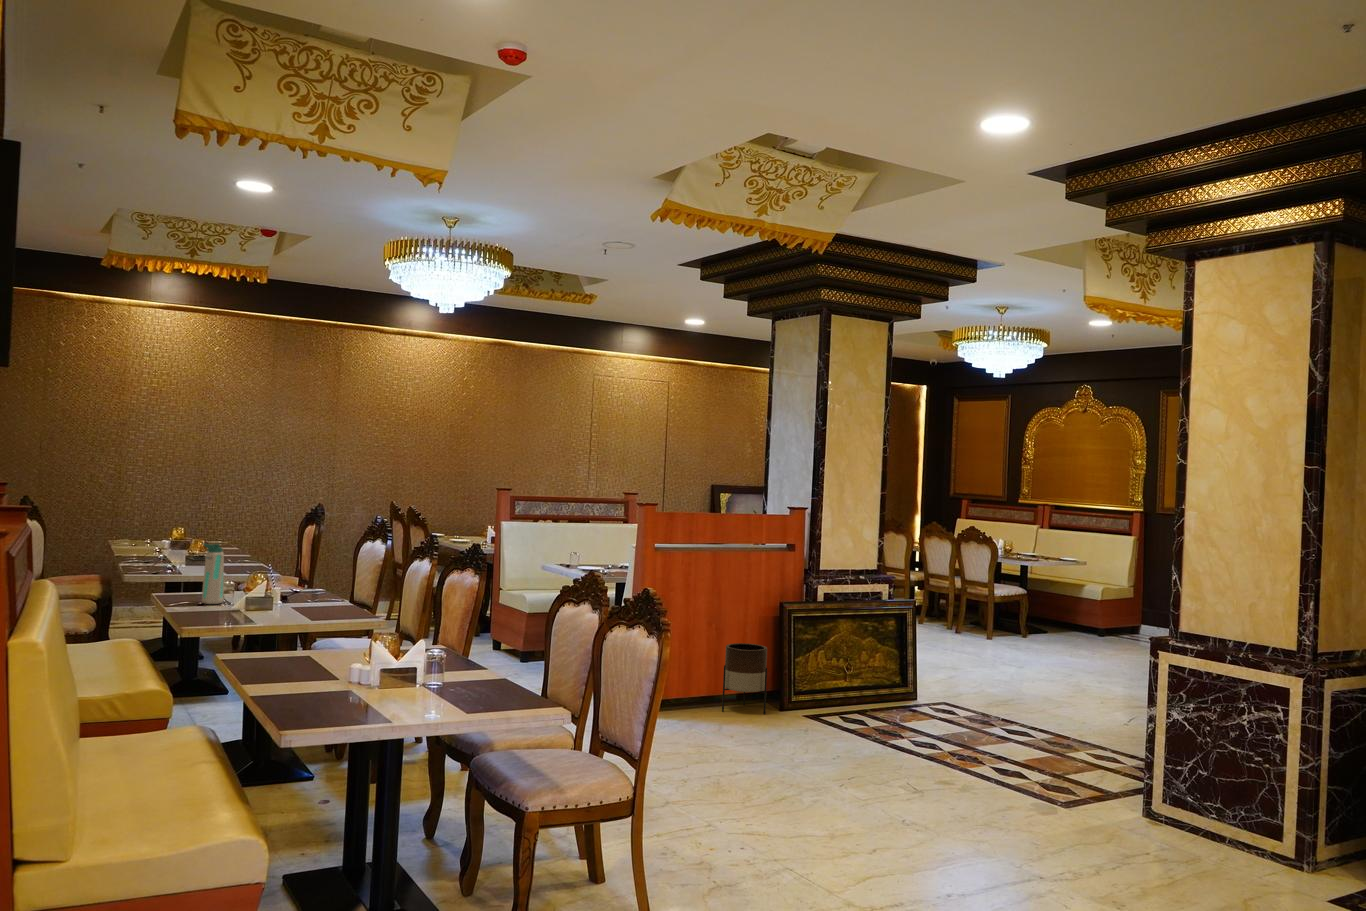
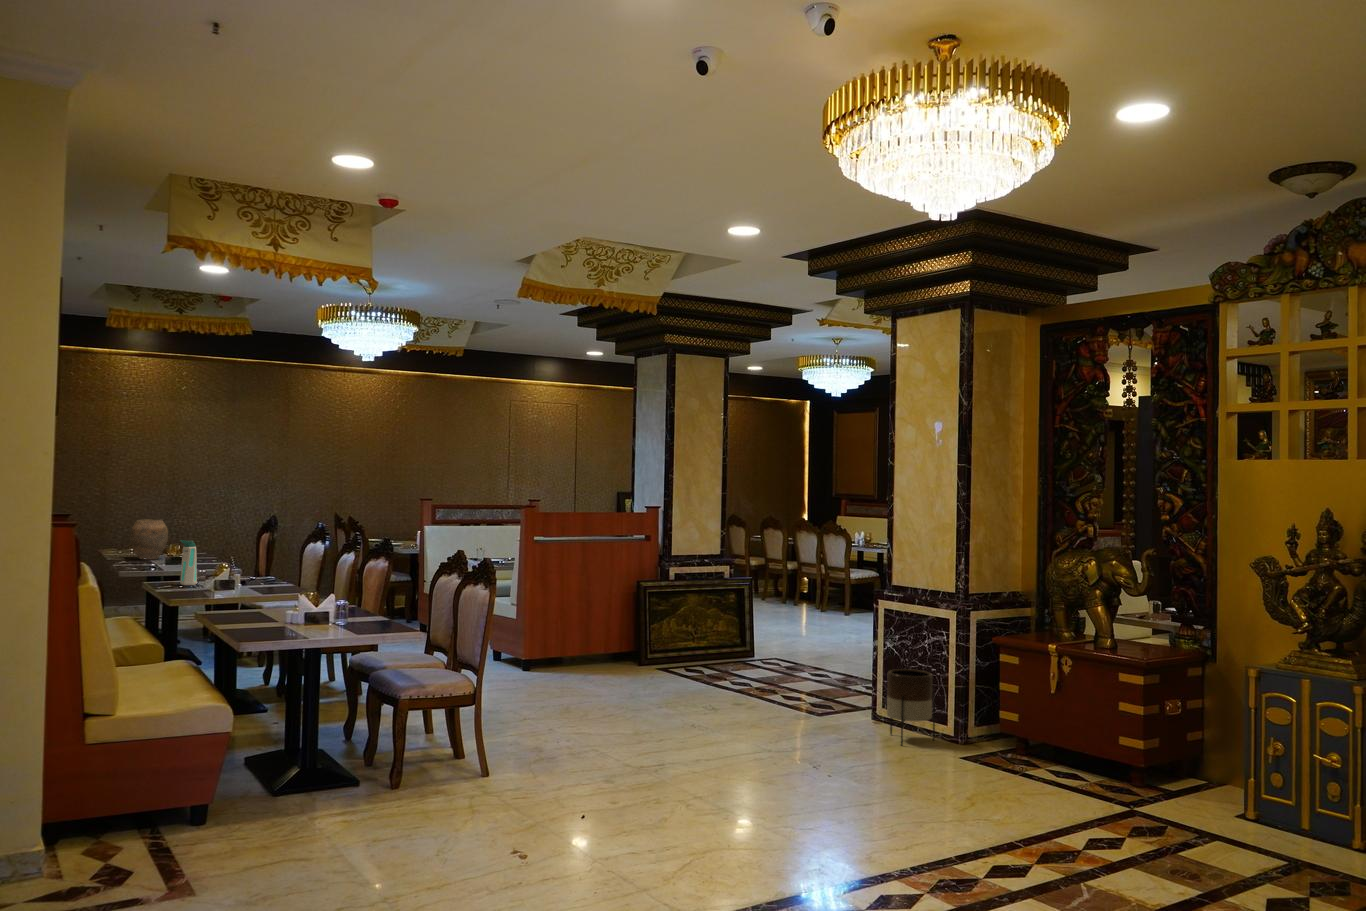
vase: none [145,509,192,559] -> present [130,520,168,560]
planter: present [722,643,767,714] -> present [887,669,935,745]

